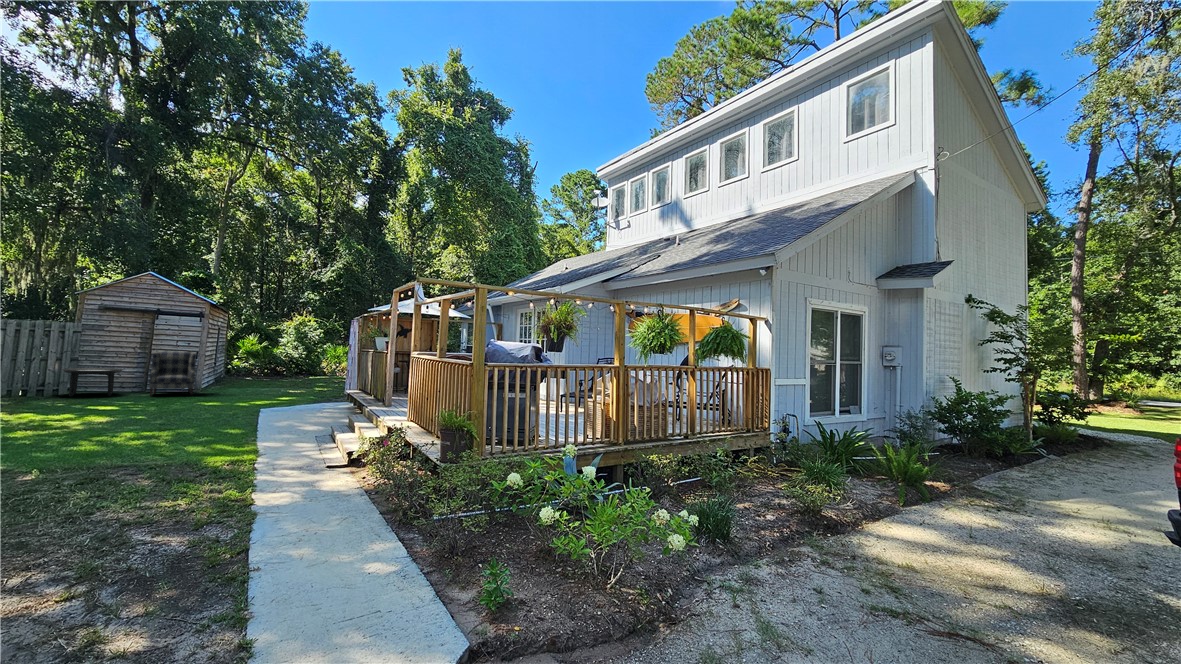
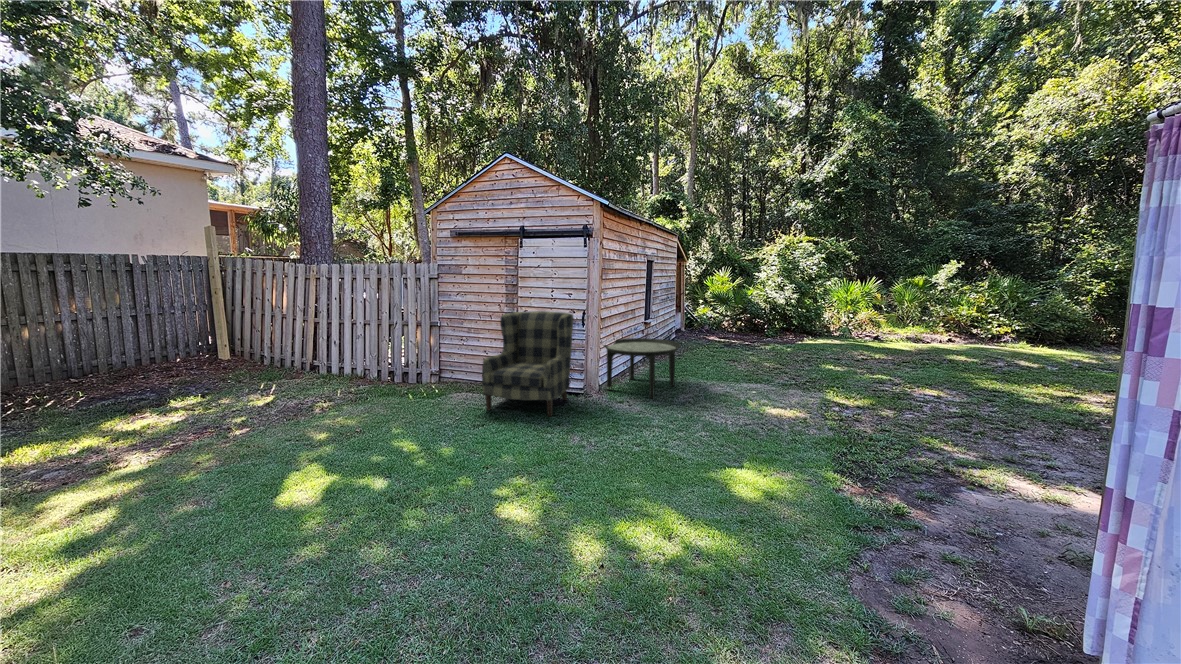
round table: present [62,368,123,396] -> present [603,338,681,398]

